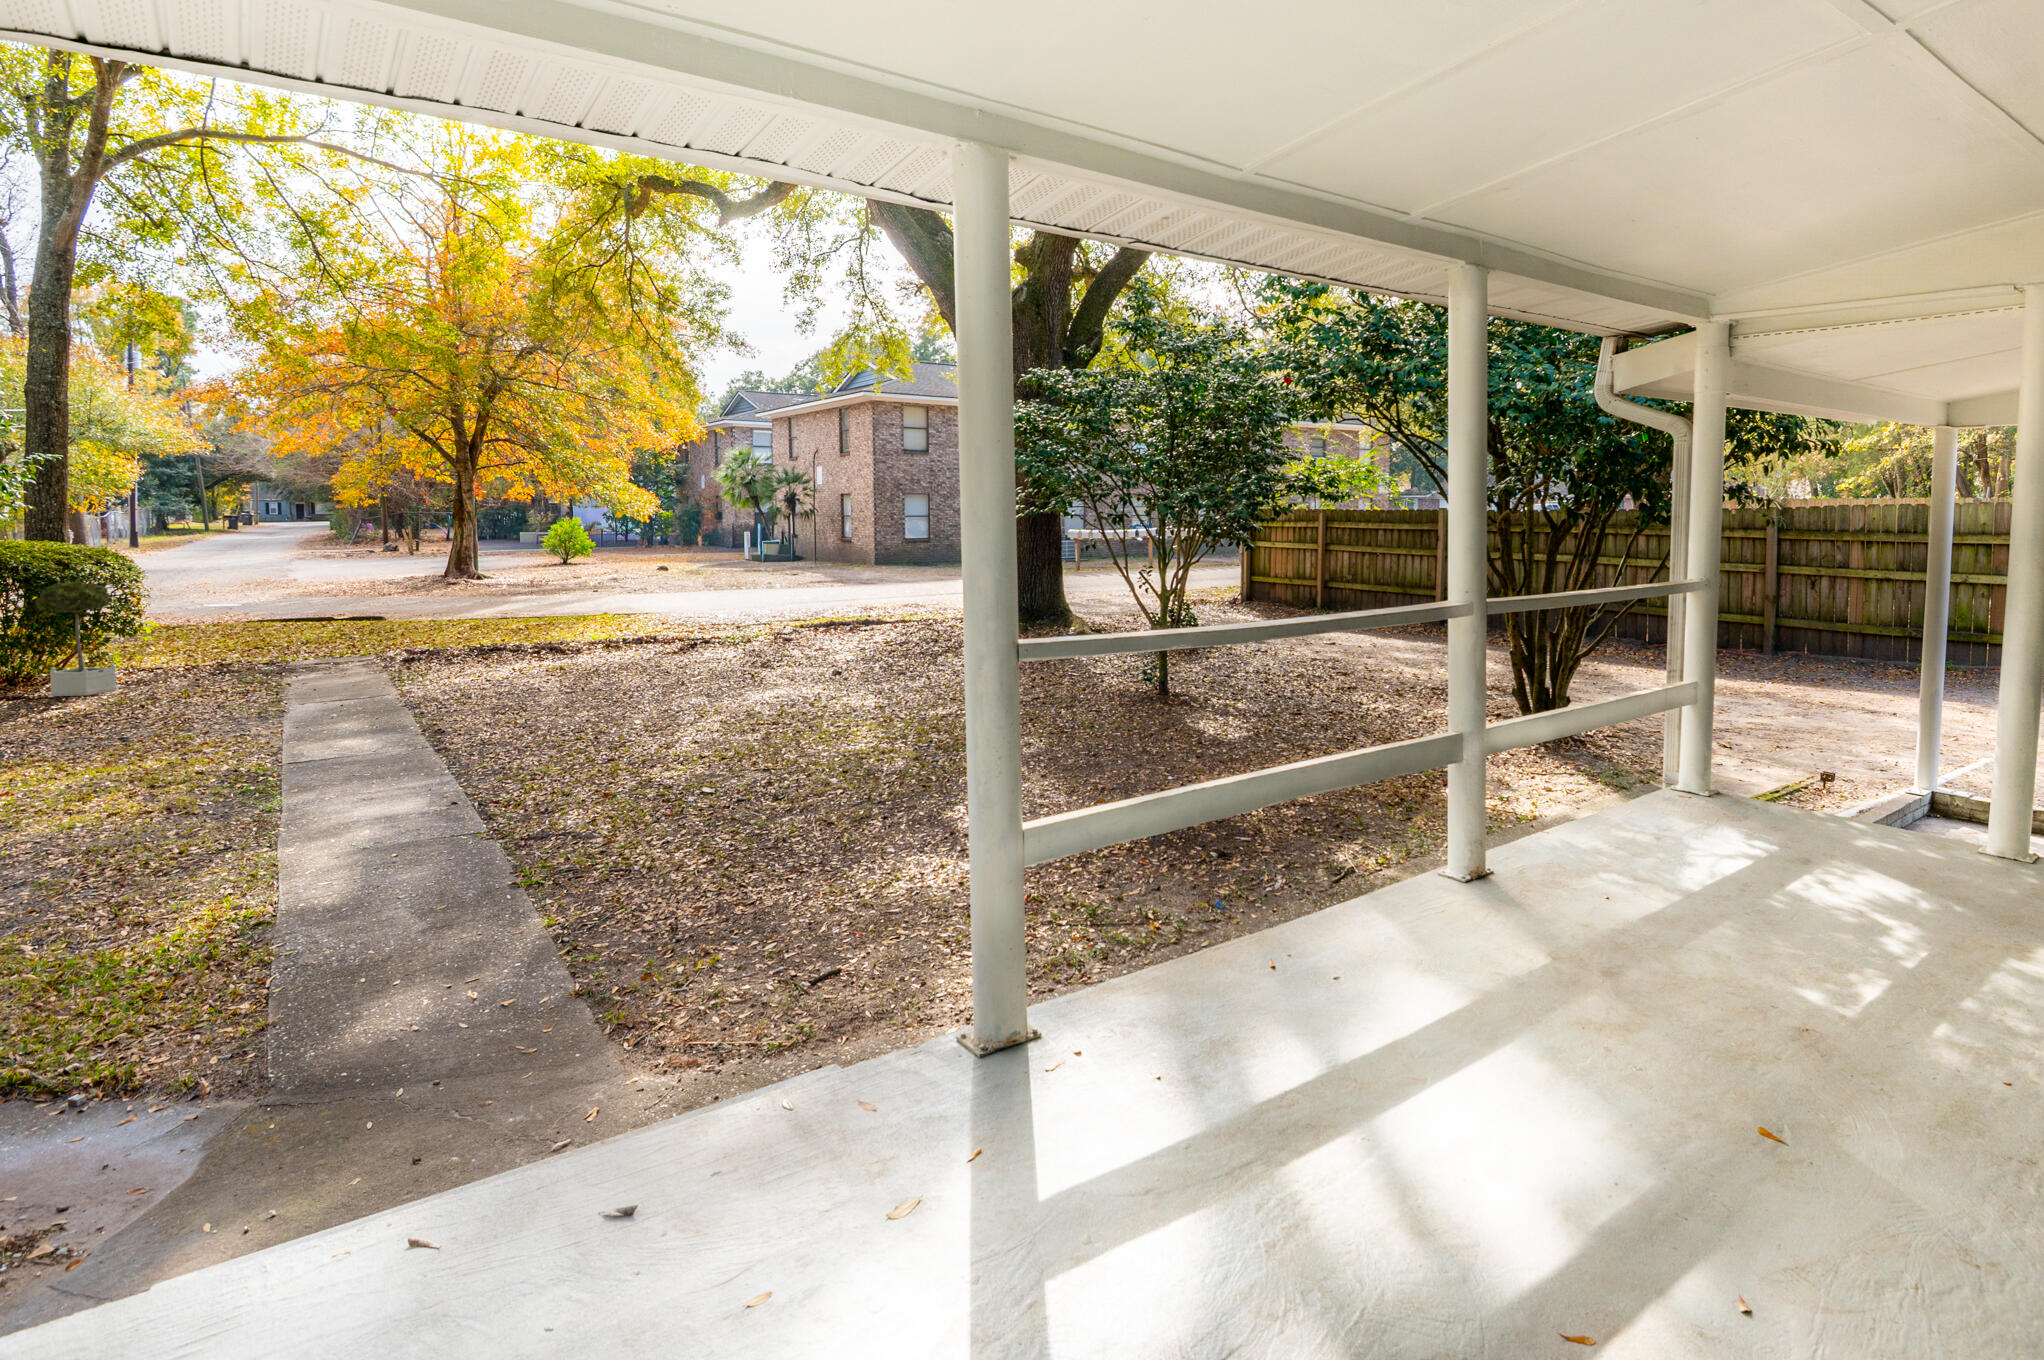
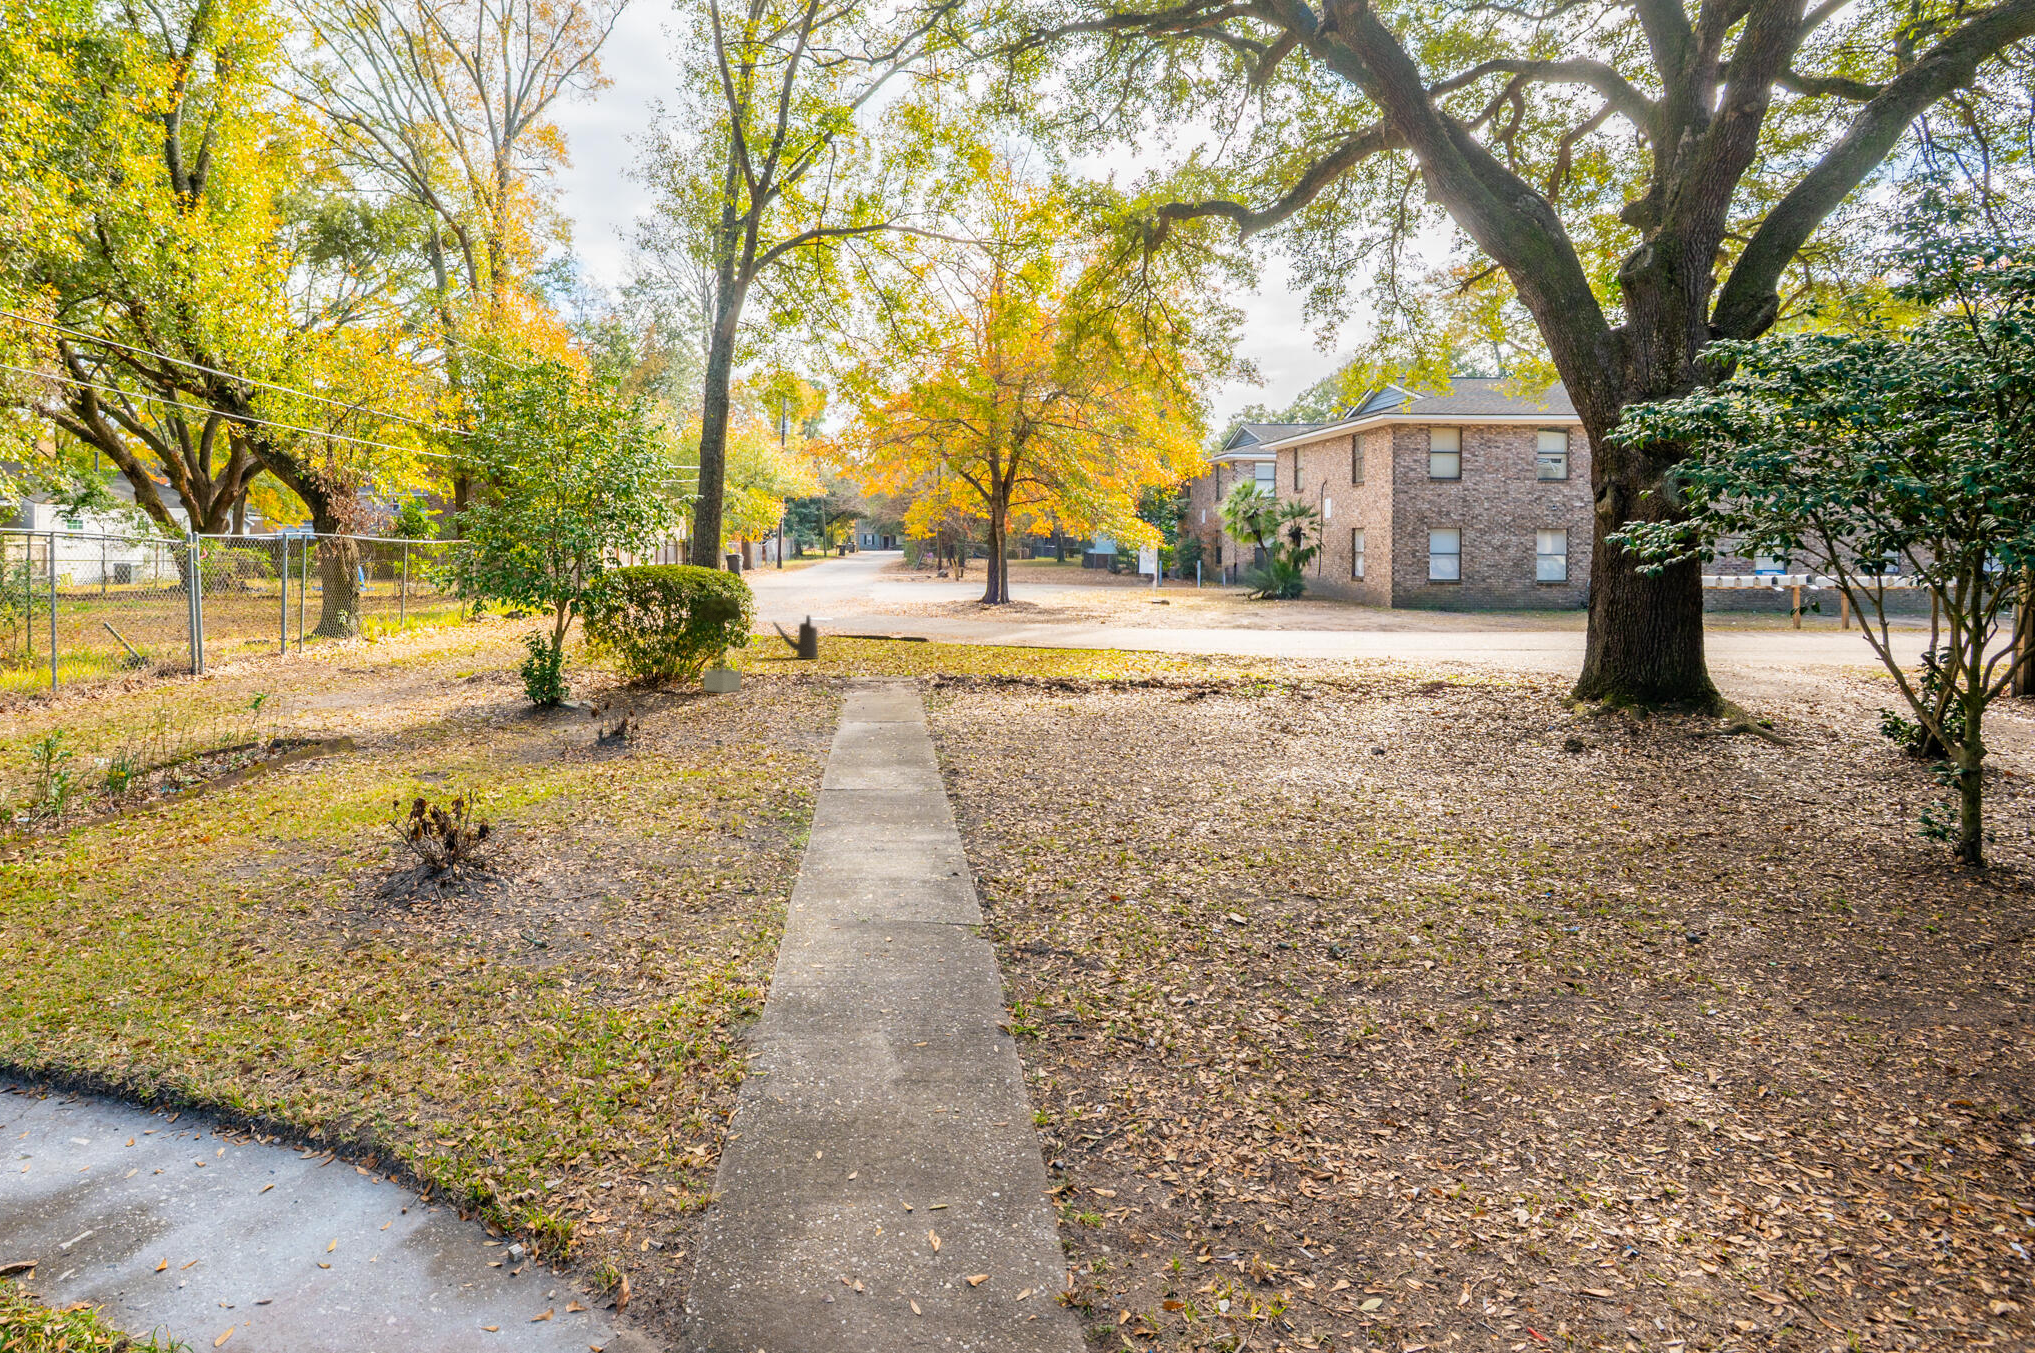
watering can: none [151,598,239,649] -> present [773,615,818,659]

